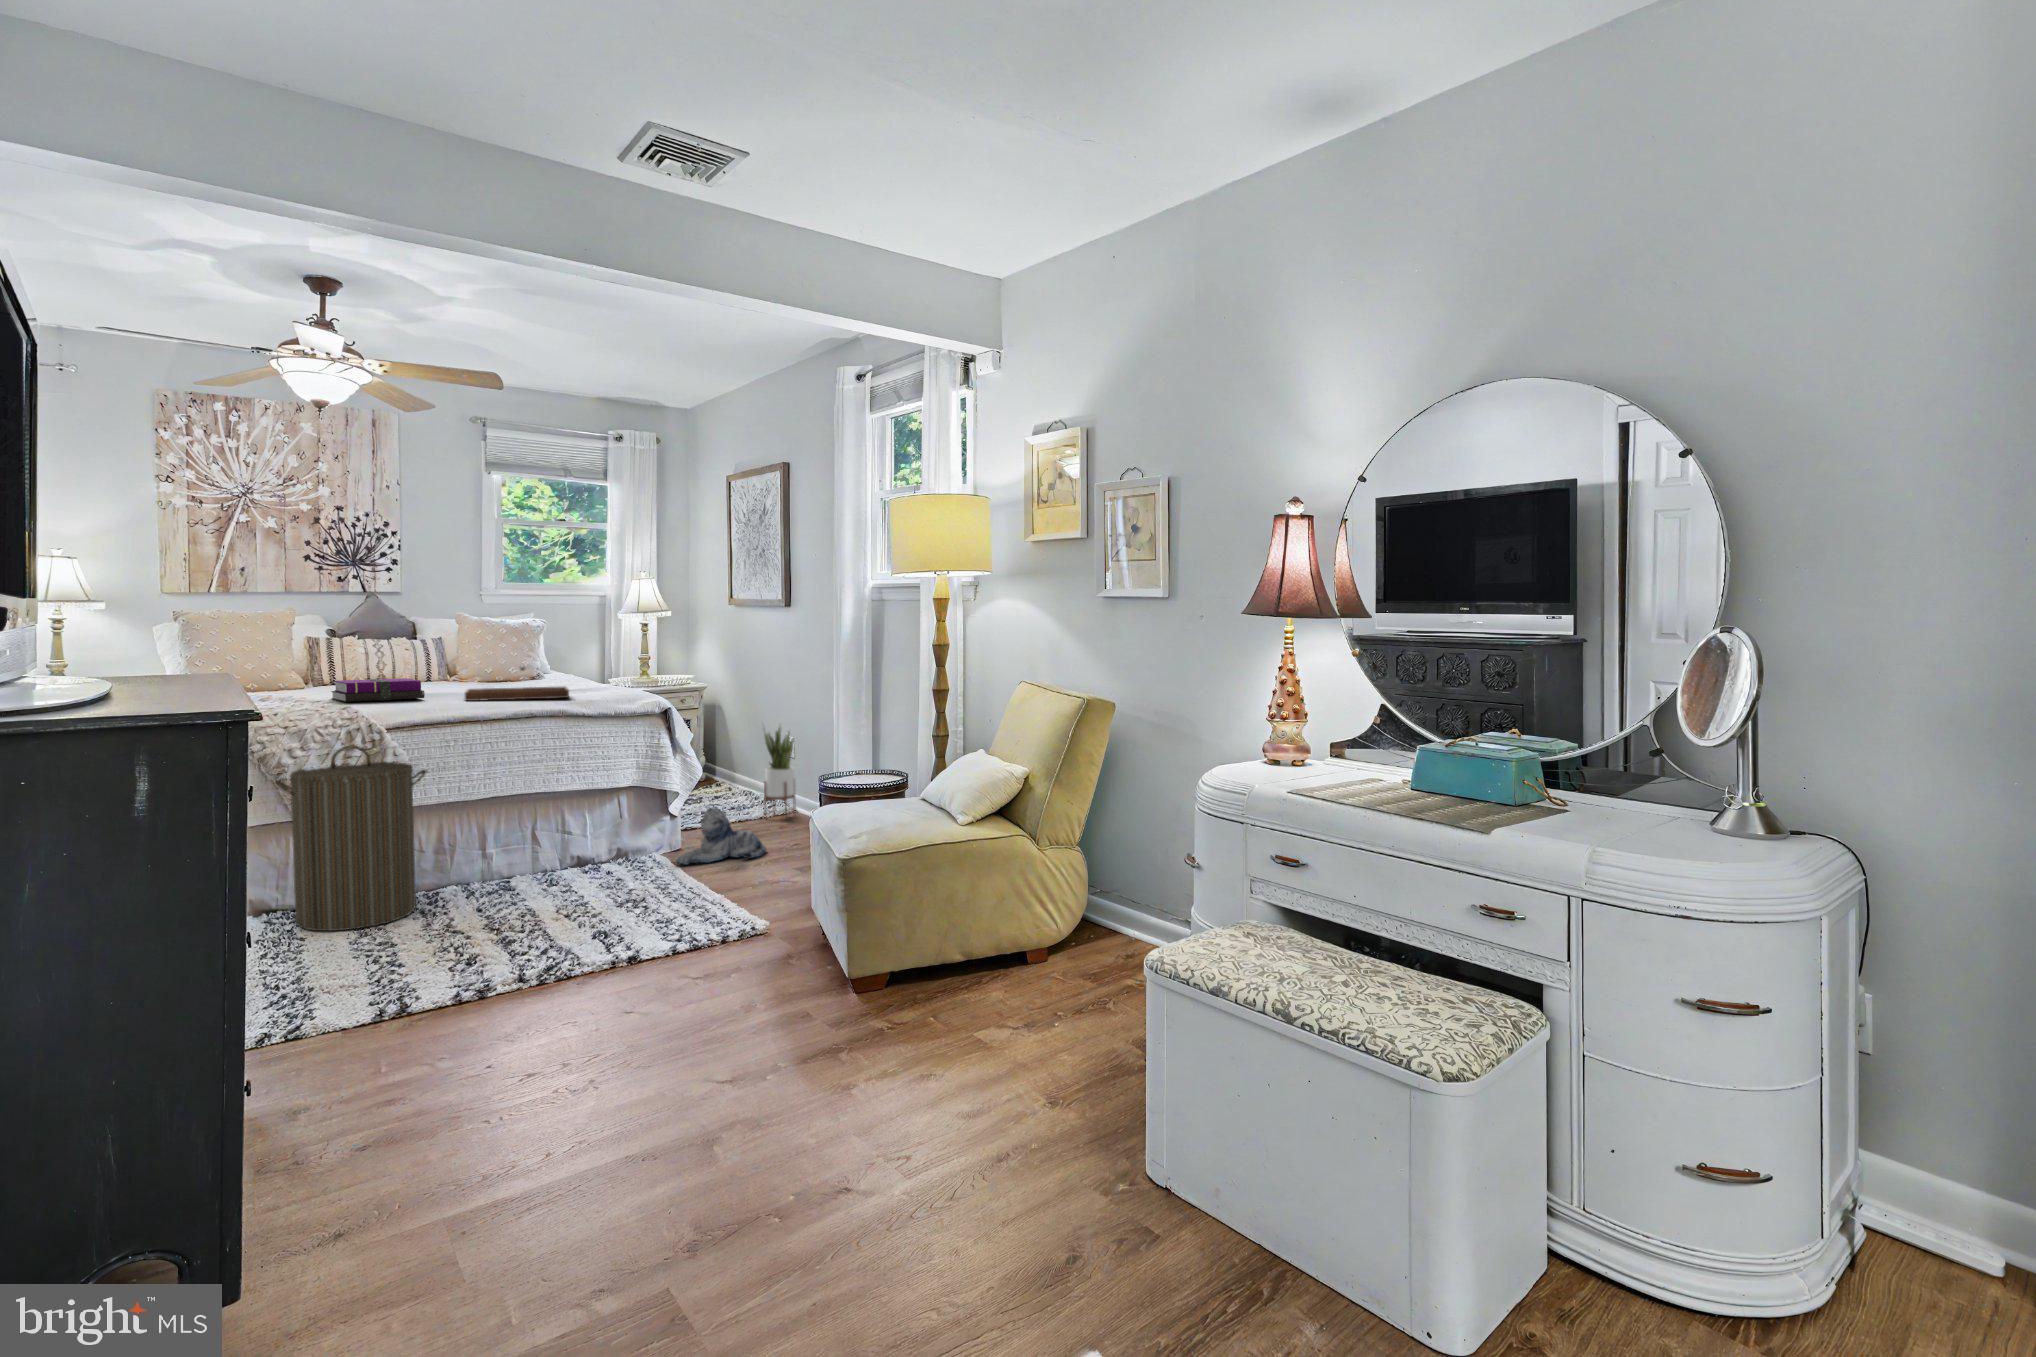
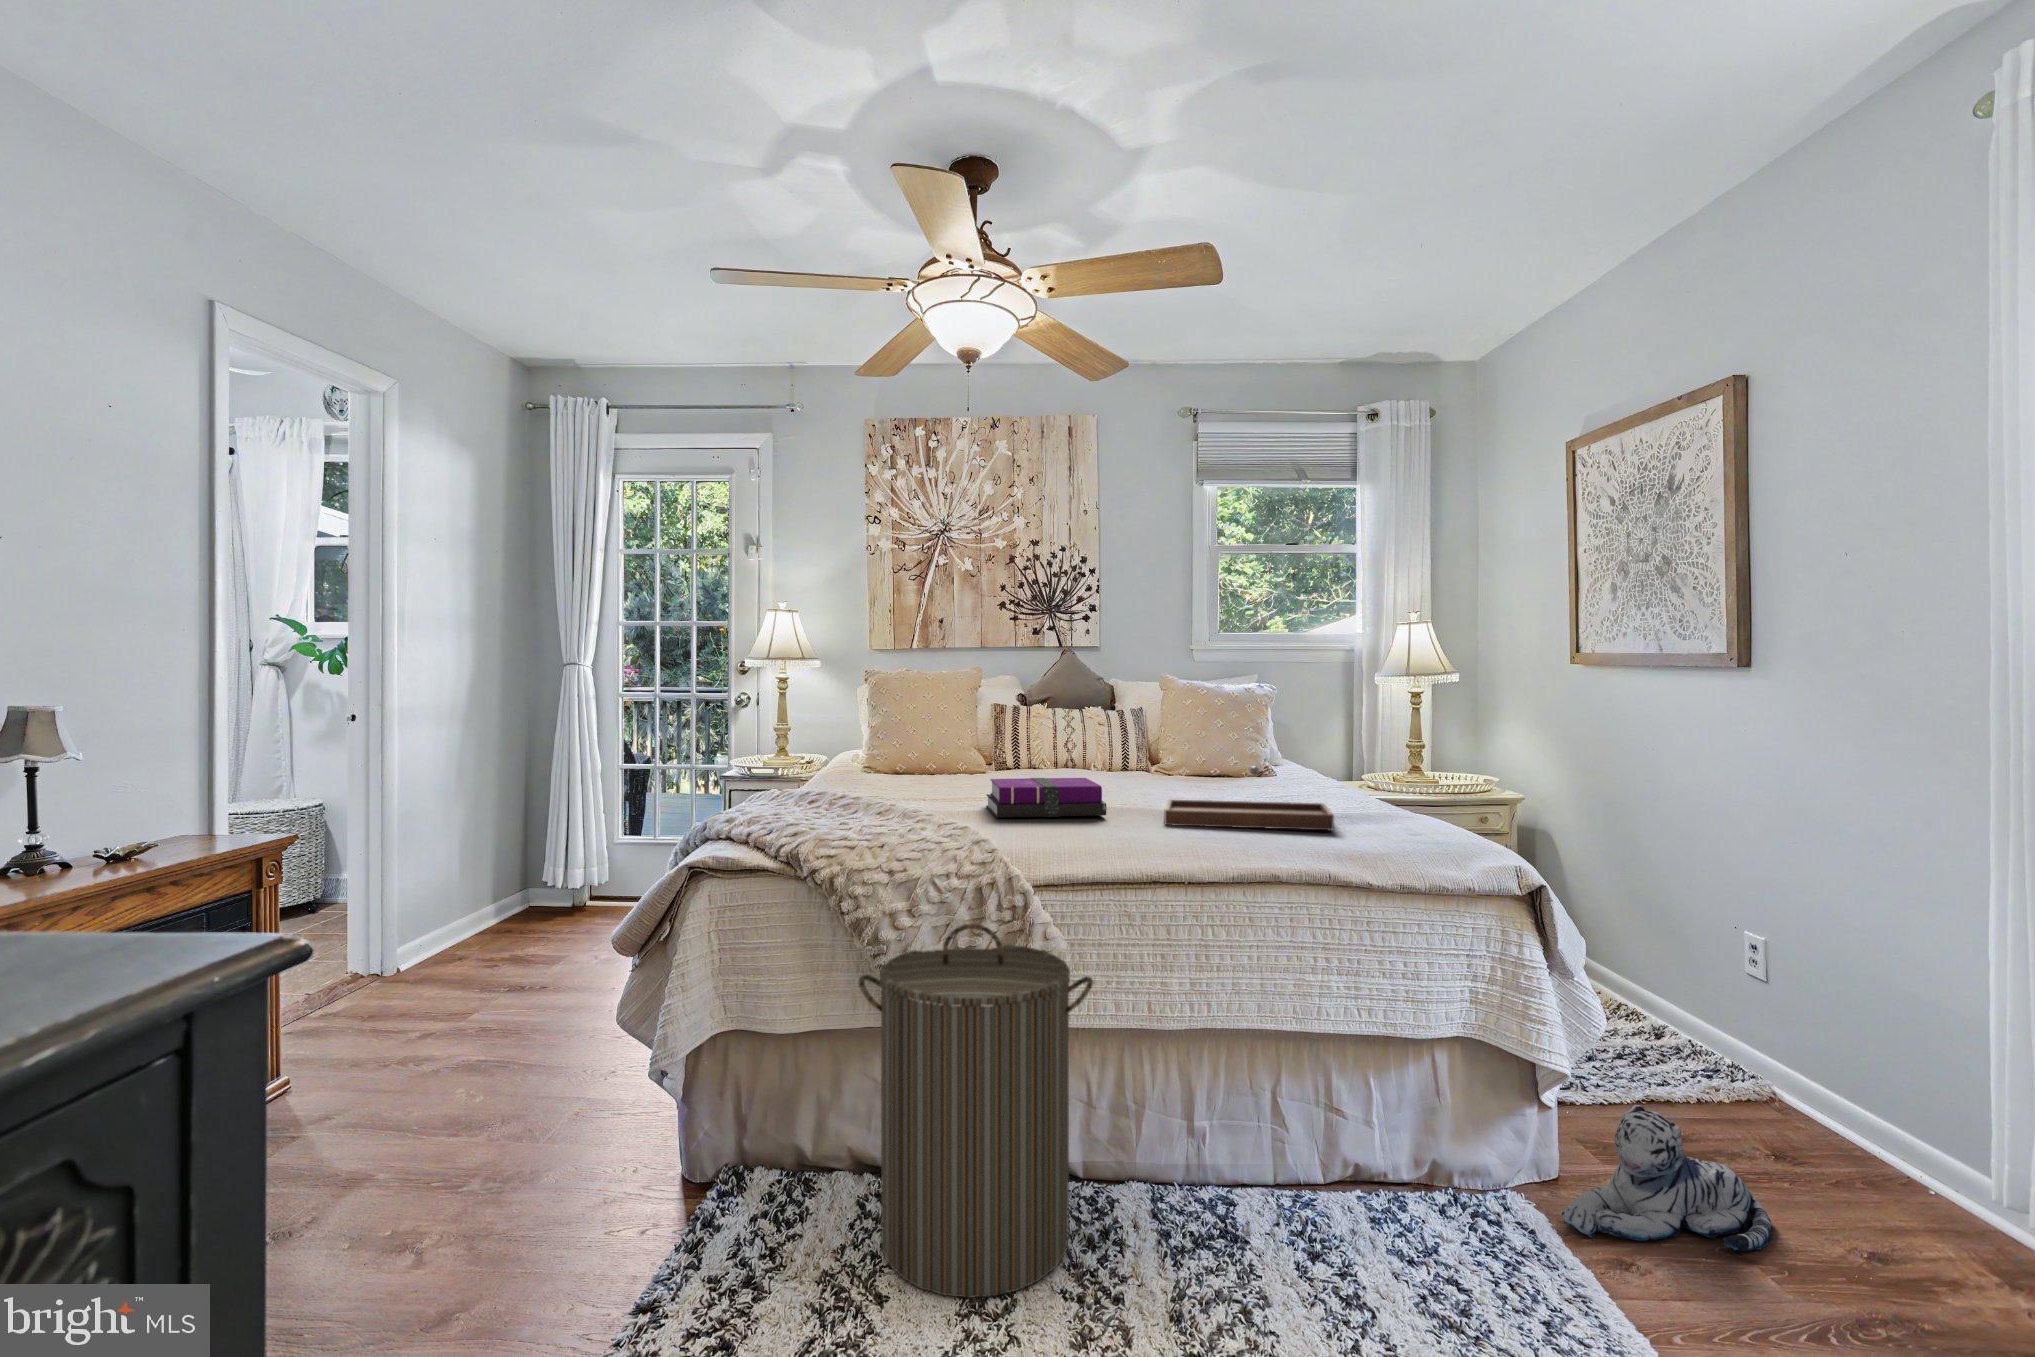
potted plant: present [764,726,796,818] -> none [1673,881,1760,1093]

